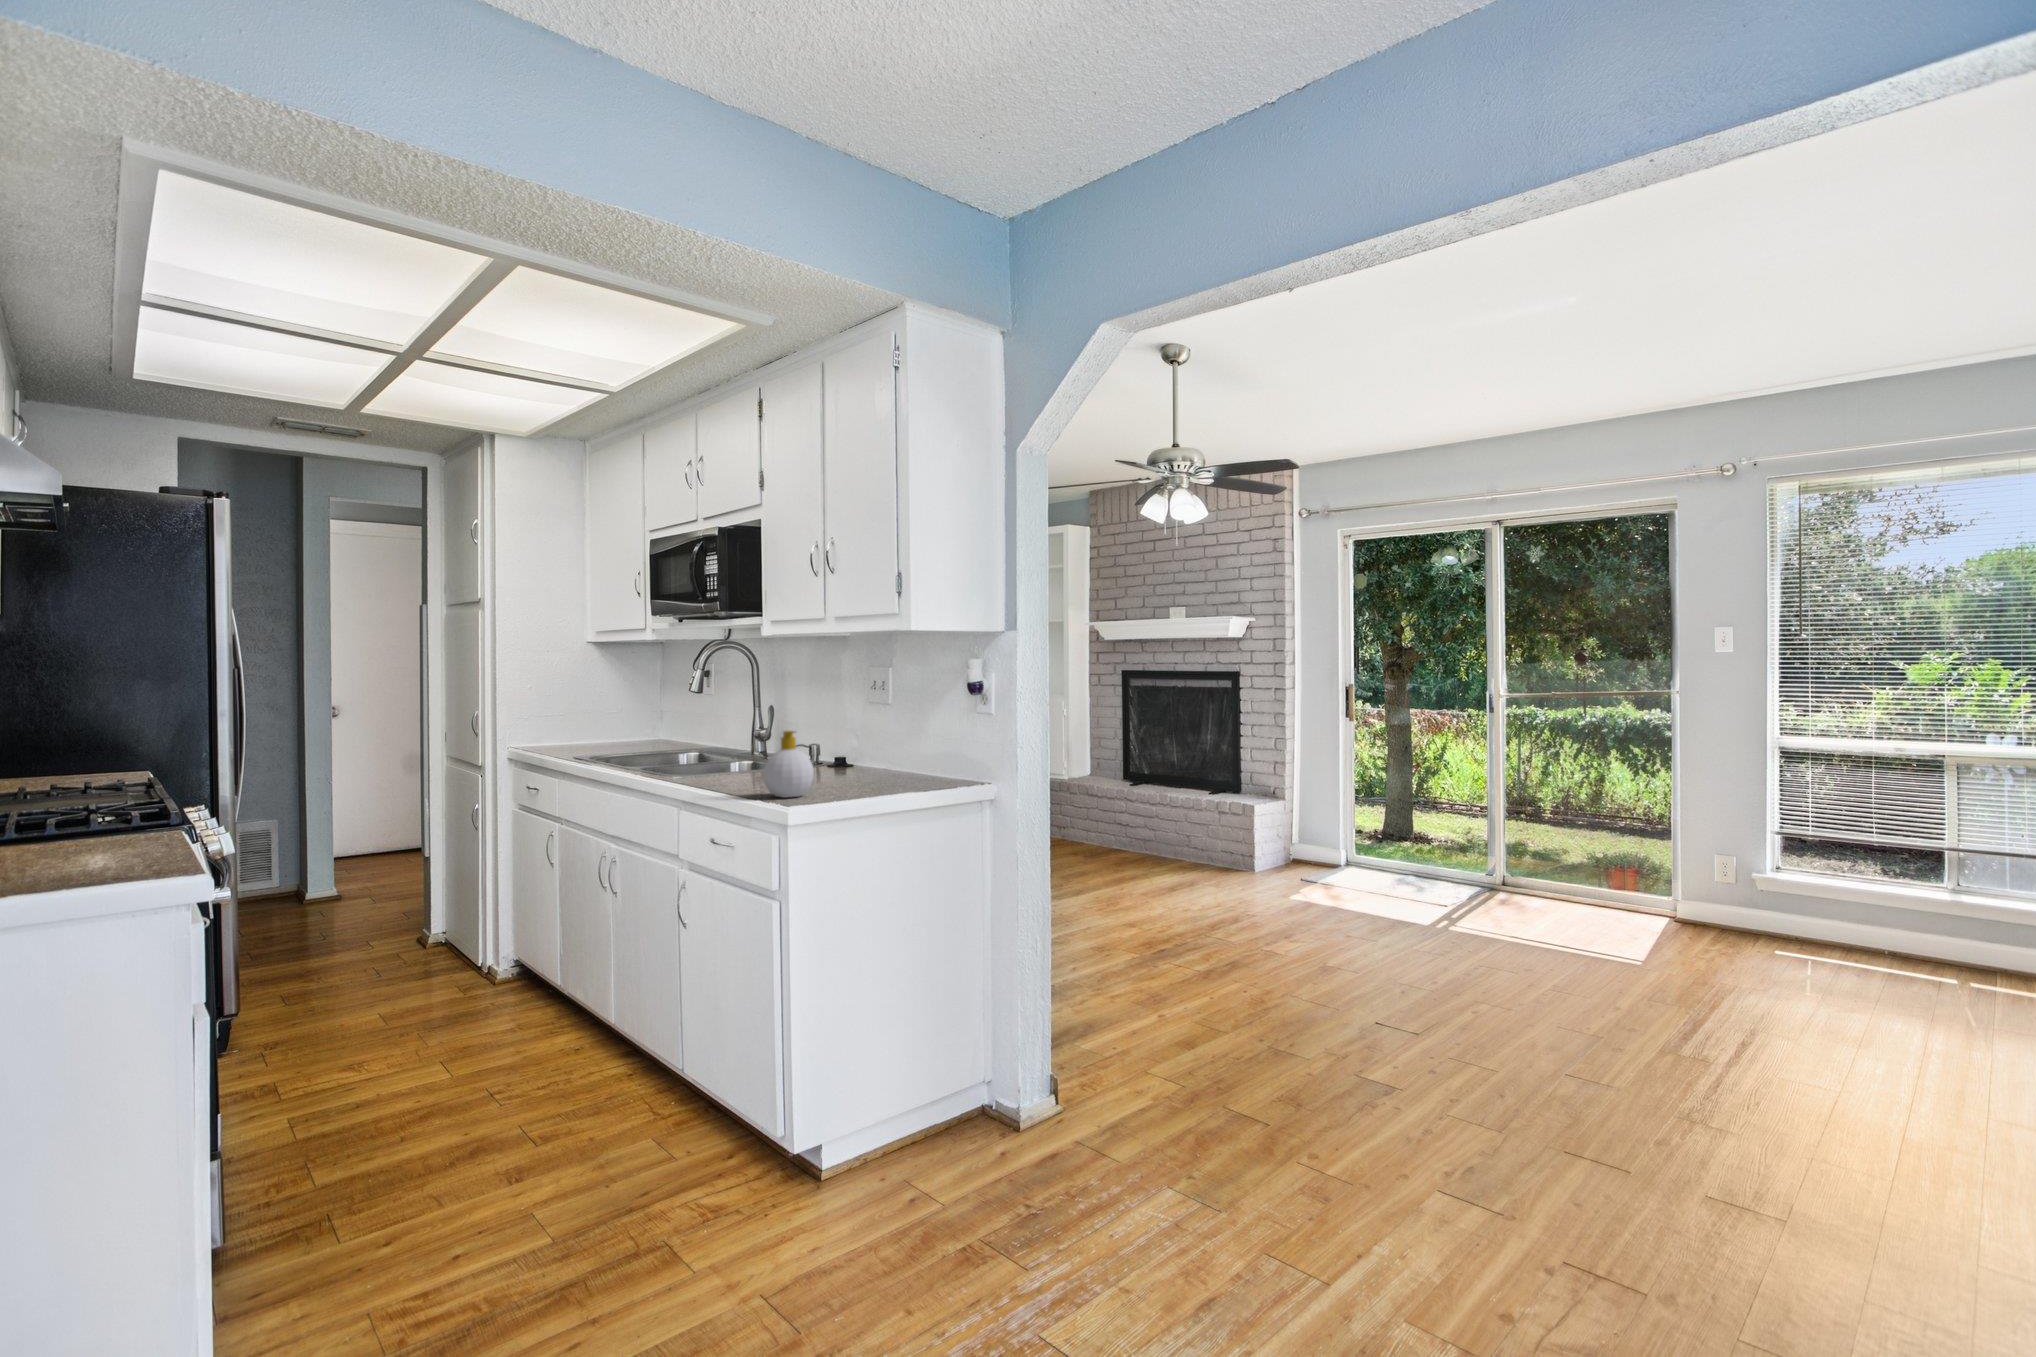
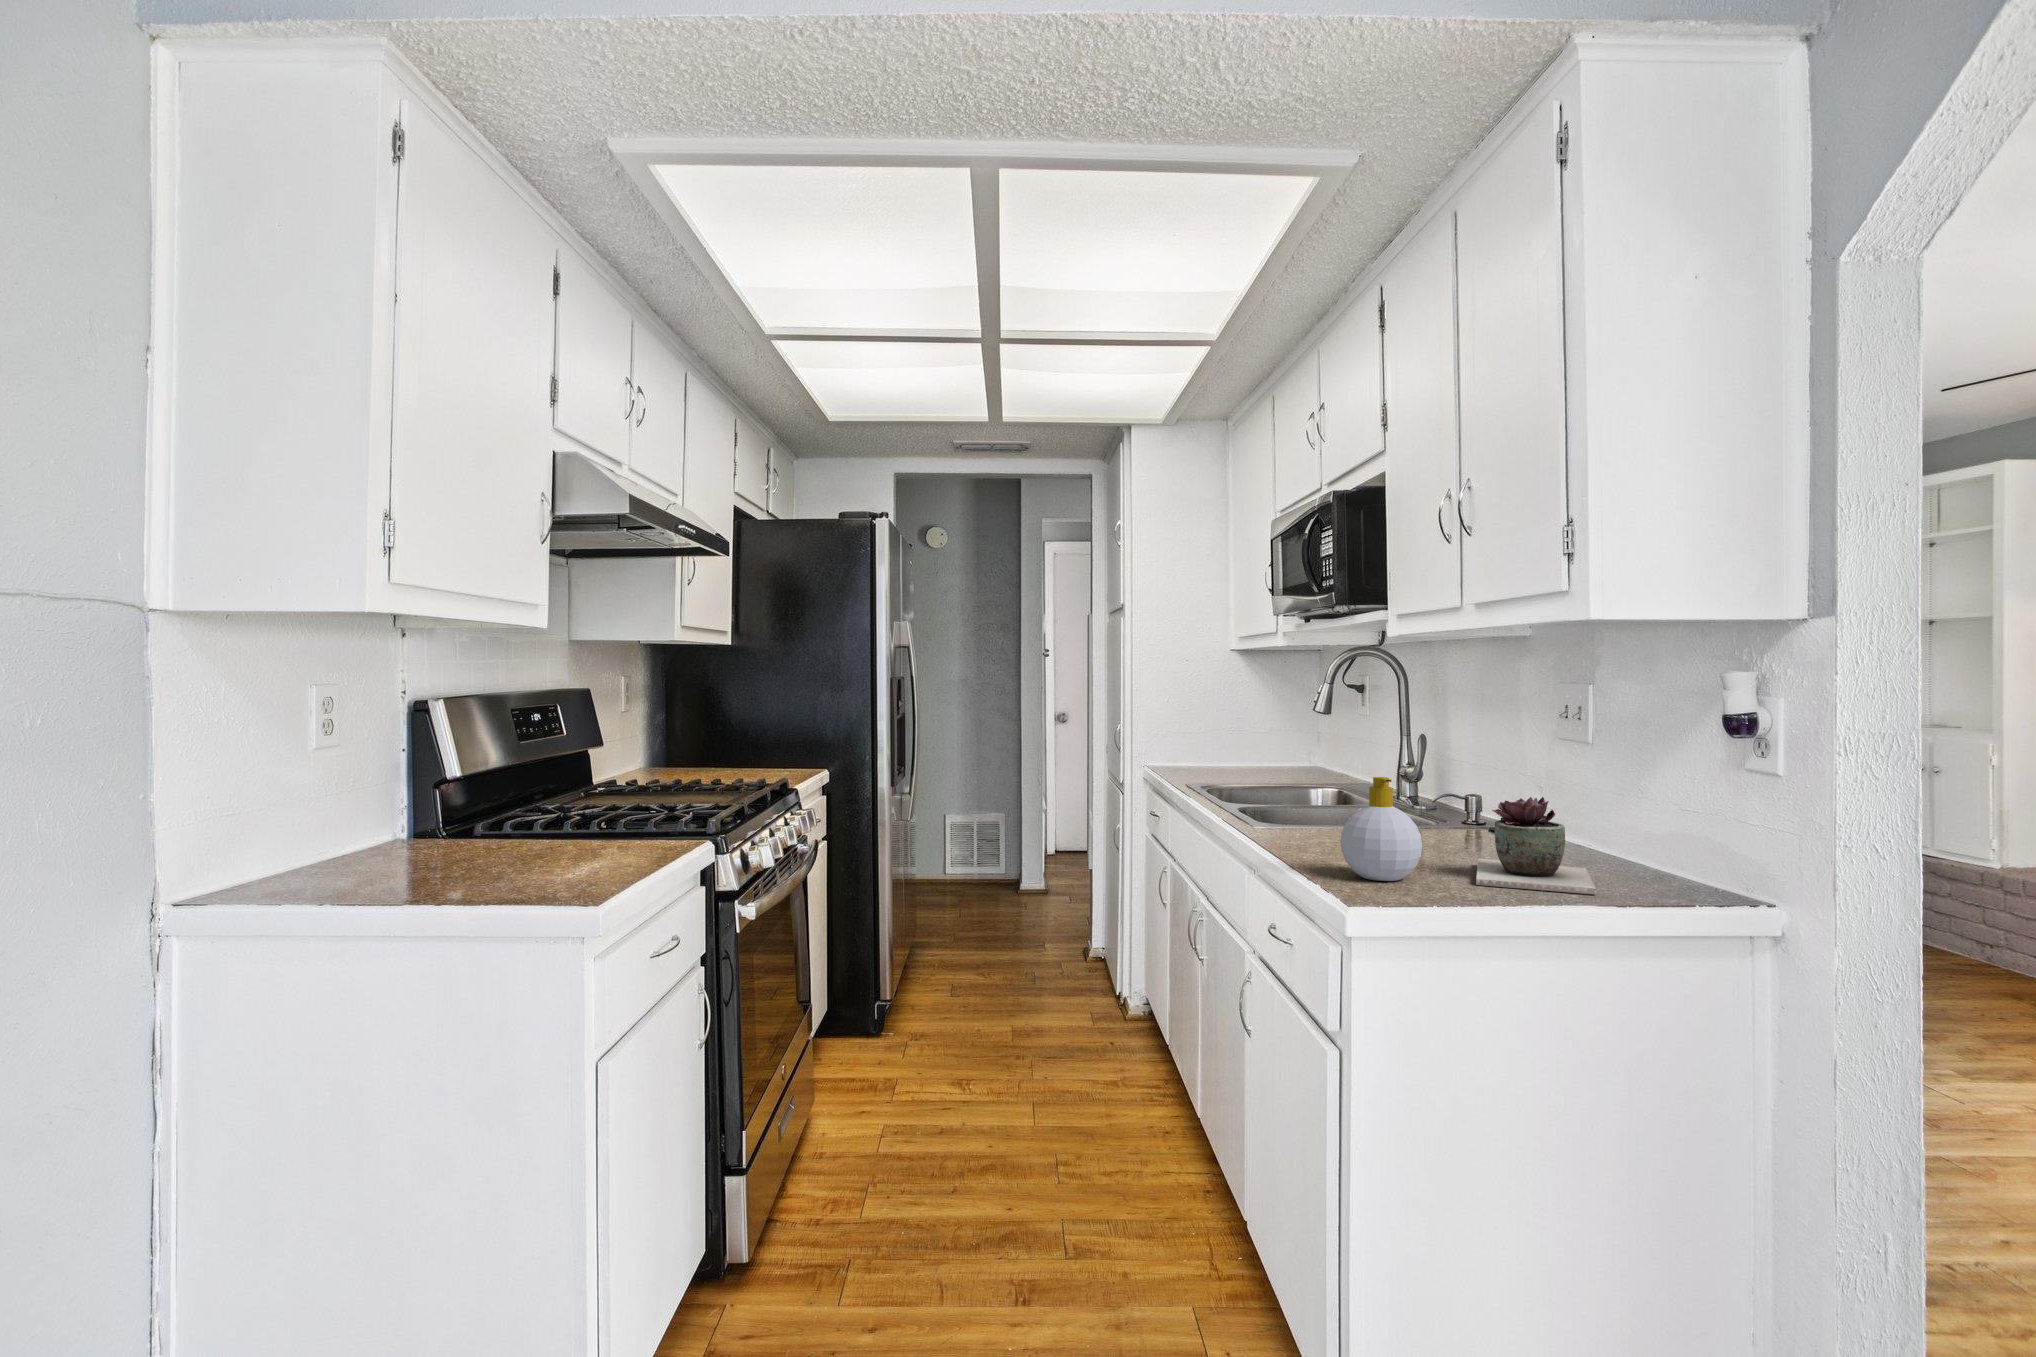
succulent plant: none [838,737,910,793] -> present [1476,797,1596,895]

